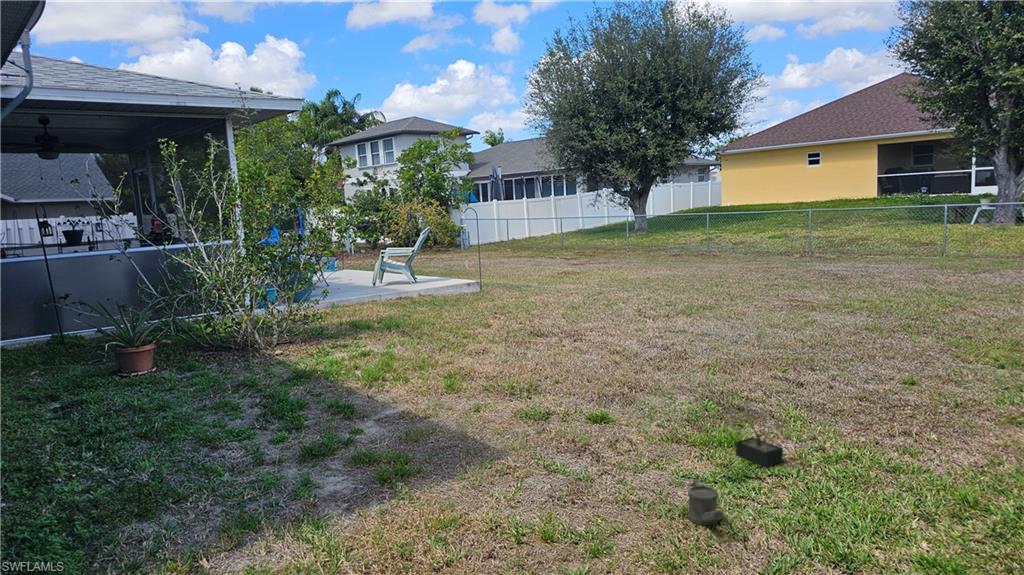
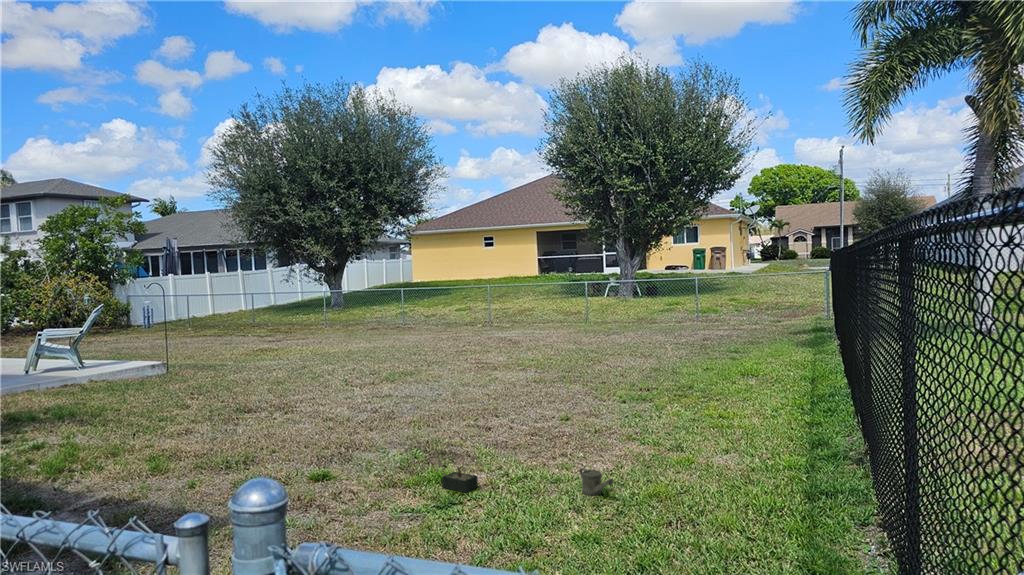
watering can: present [688,480,723,525] -> present [580,468,613,495]

